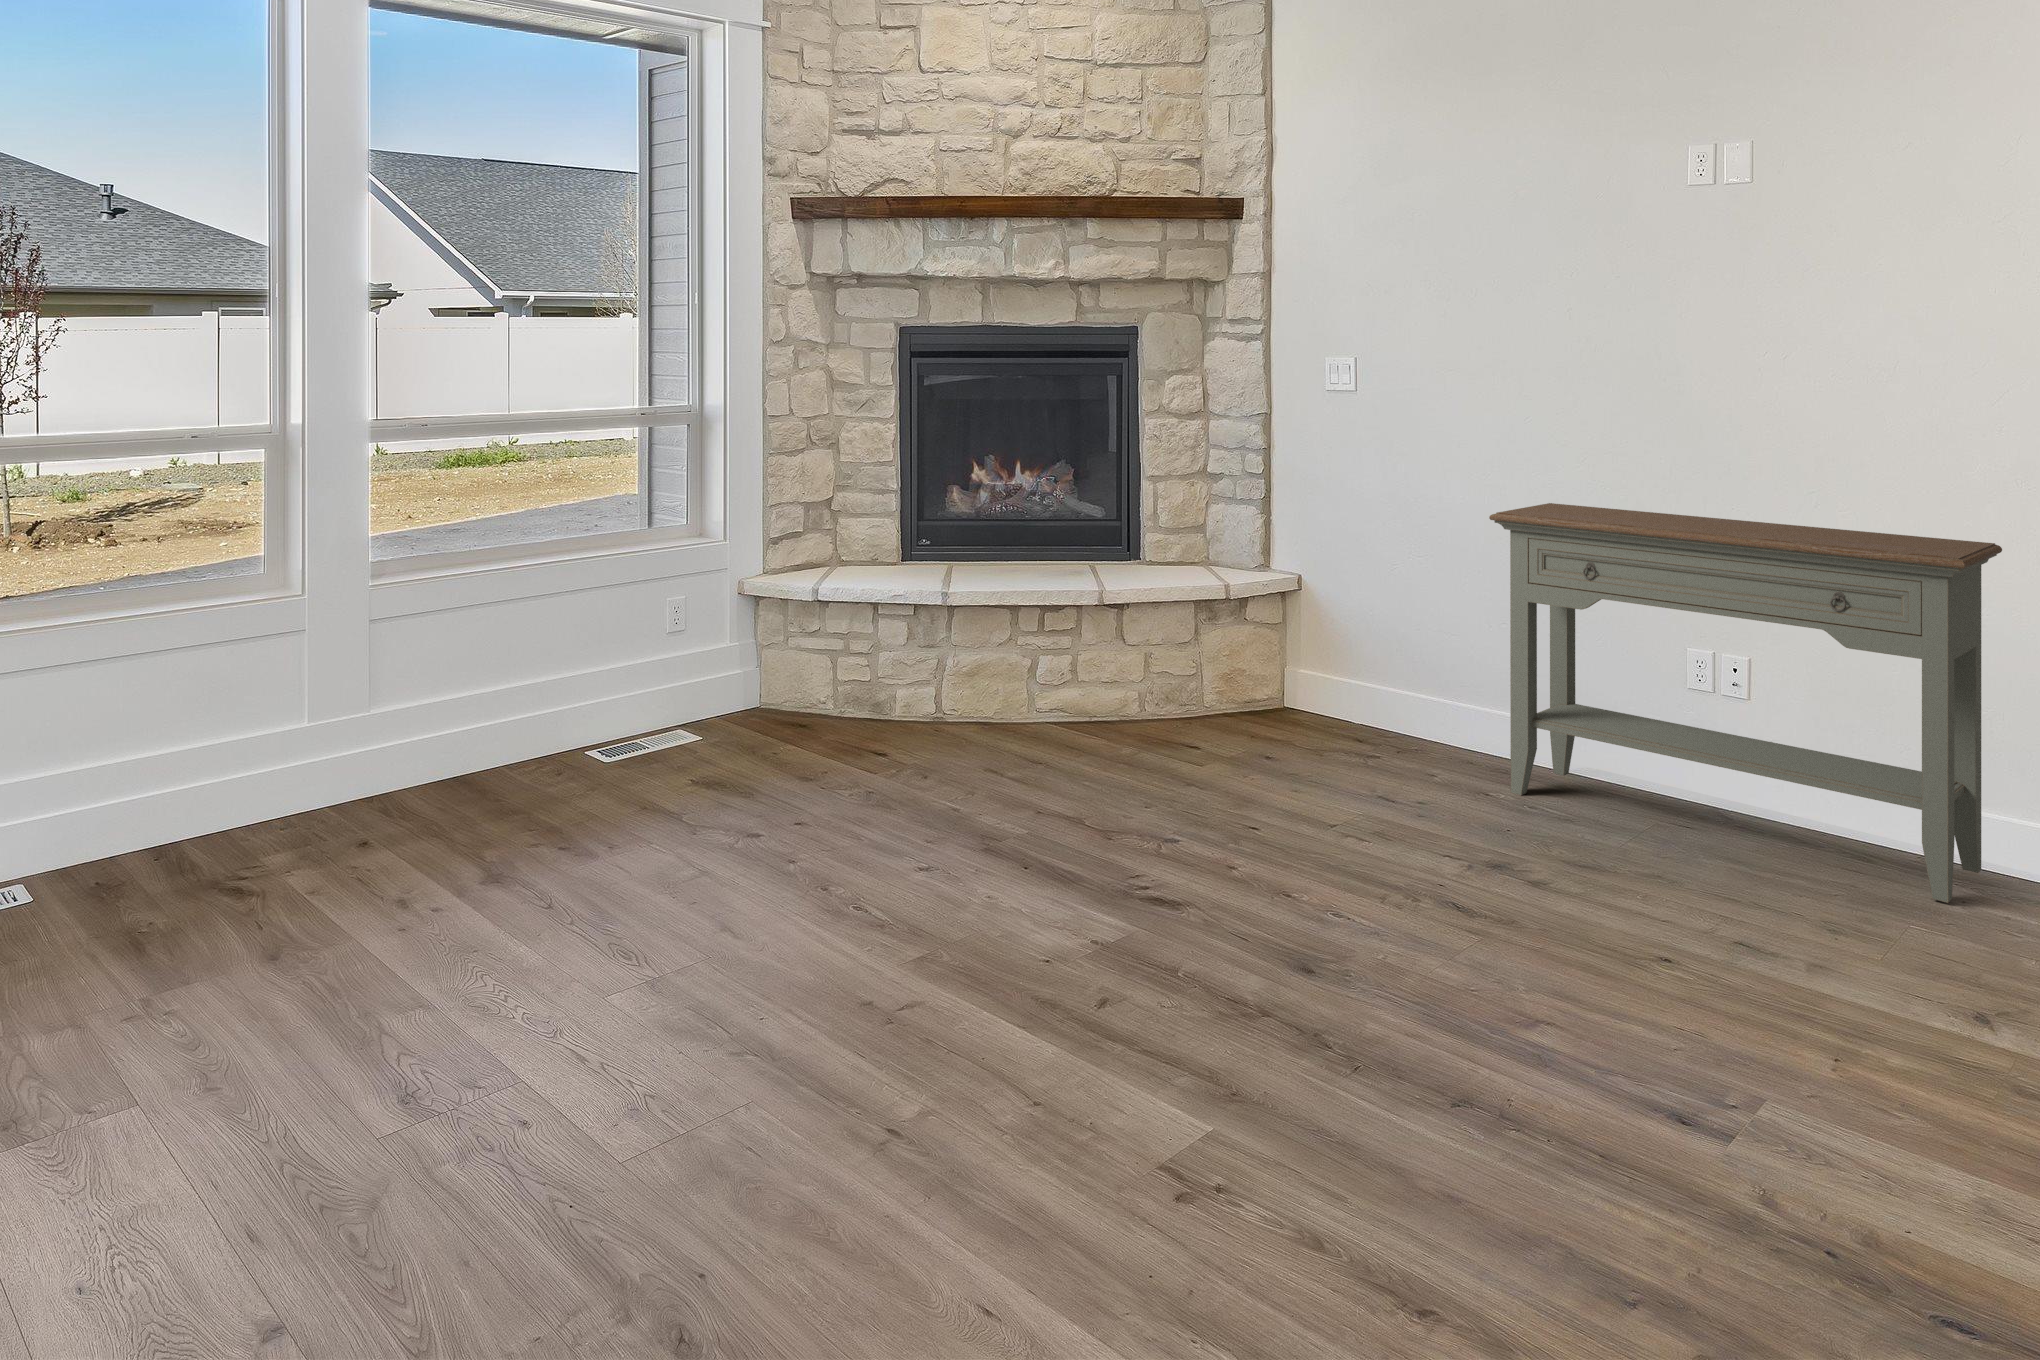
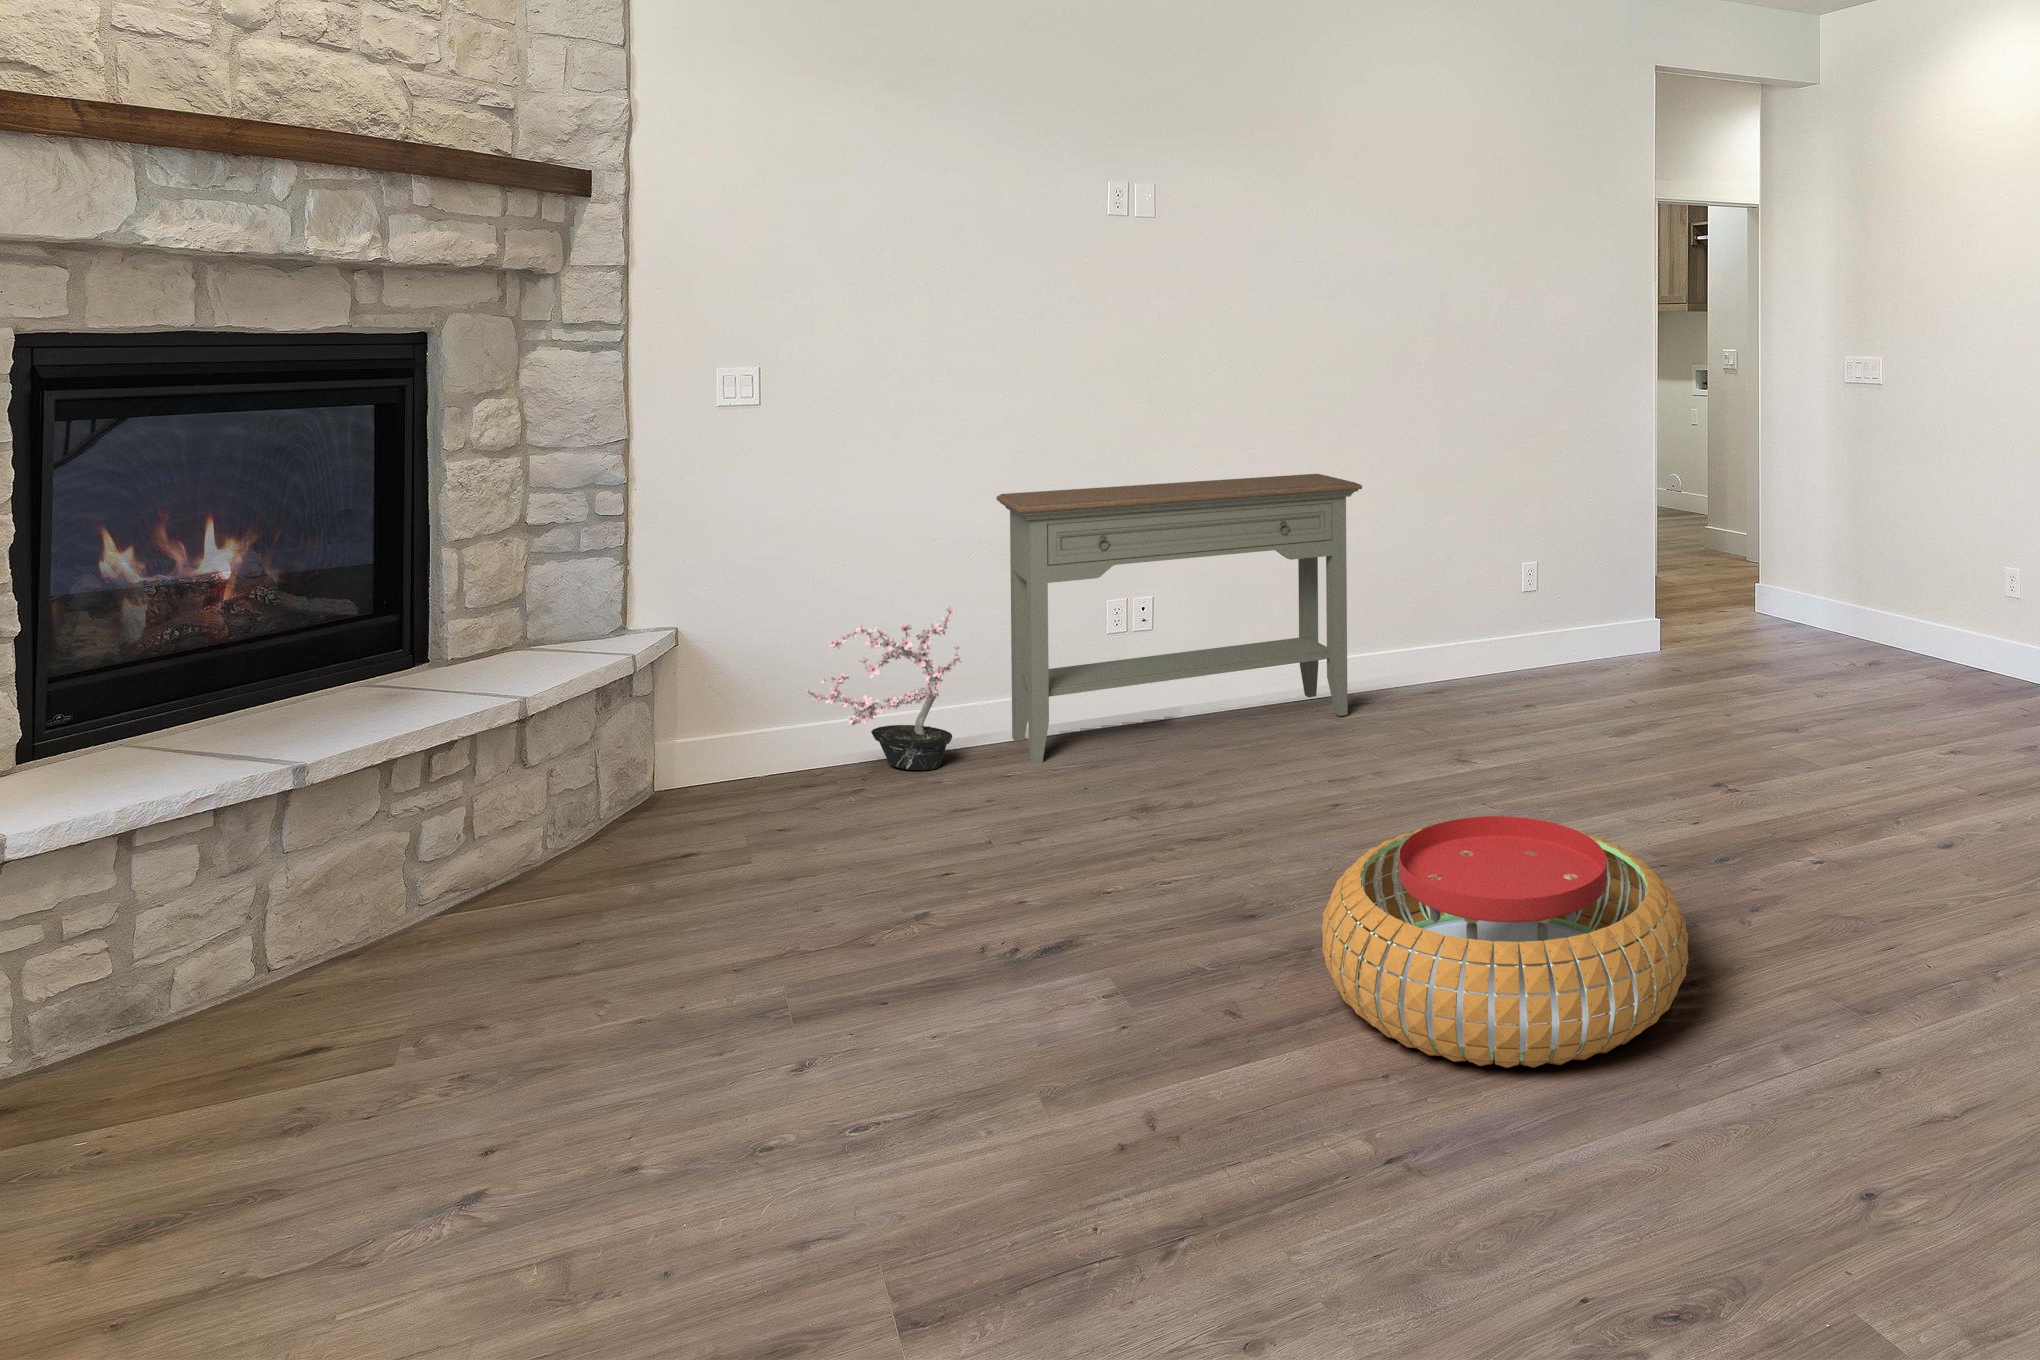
potted plant: none [1345,597,1494,764] -> present [805,606,962,770]
pouf: none [1065,908,1513,1228] -> present [1322,816,1688,1068]

